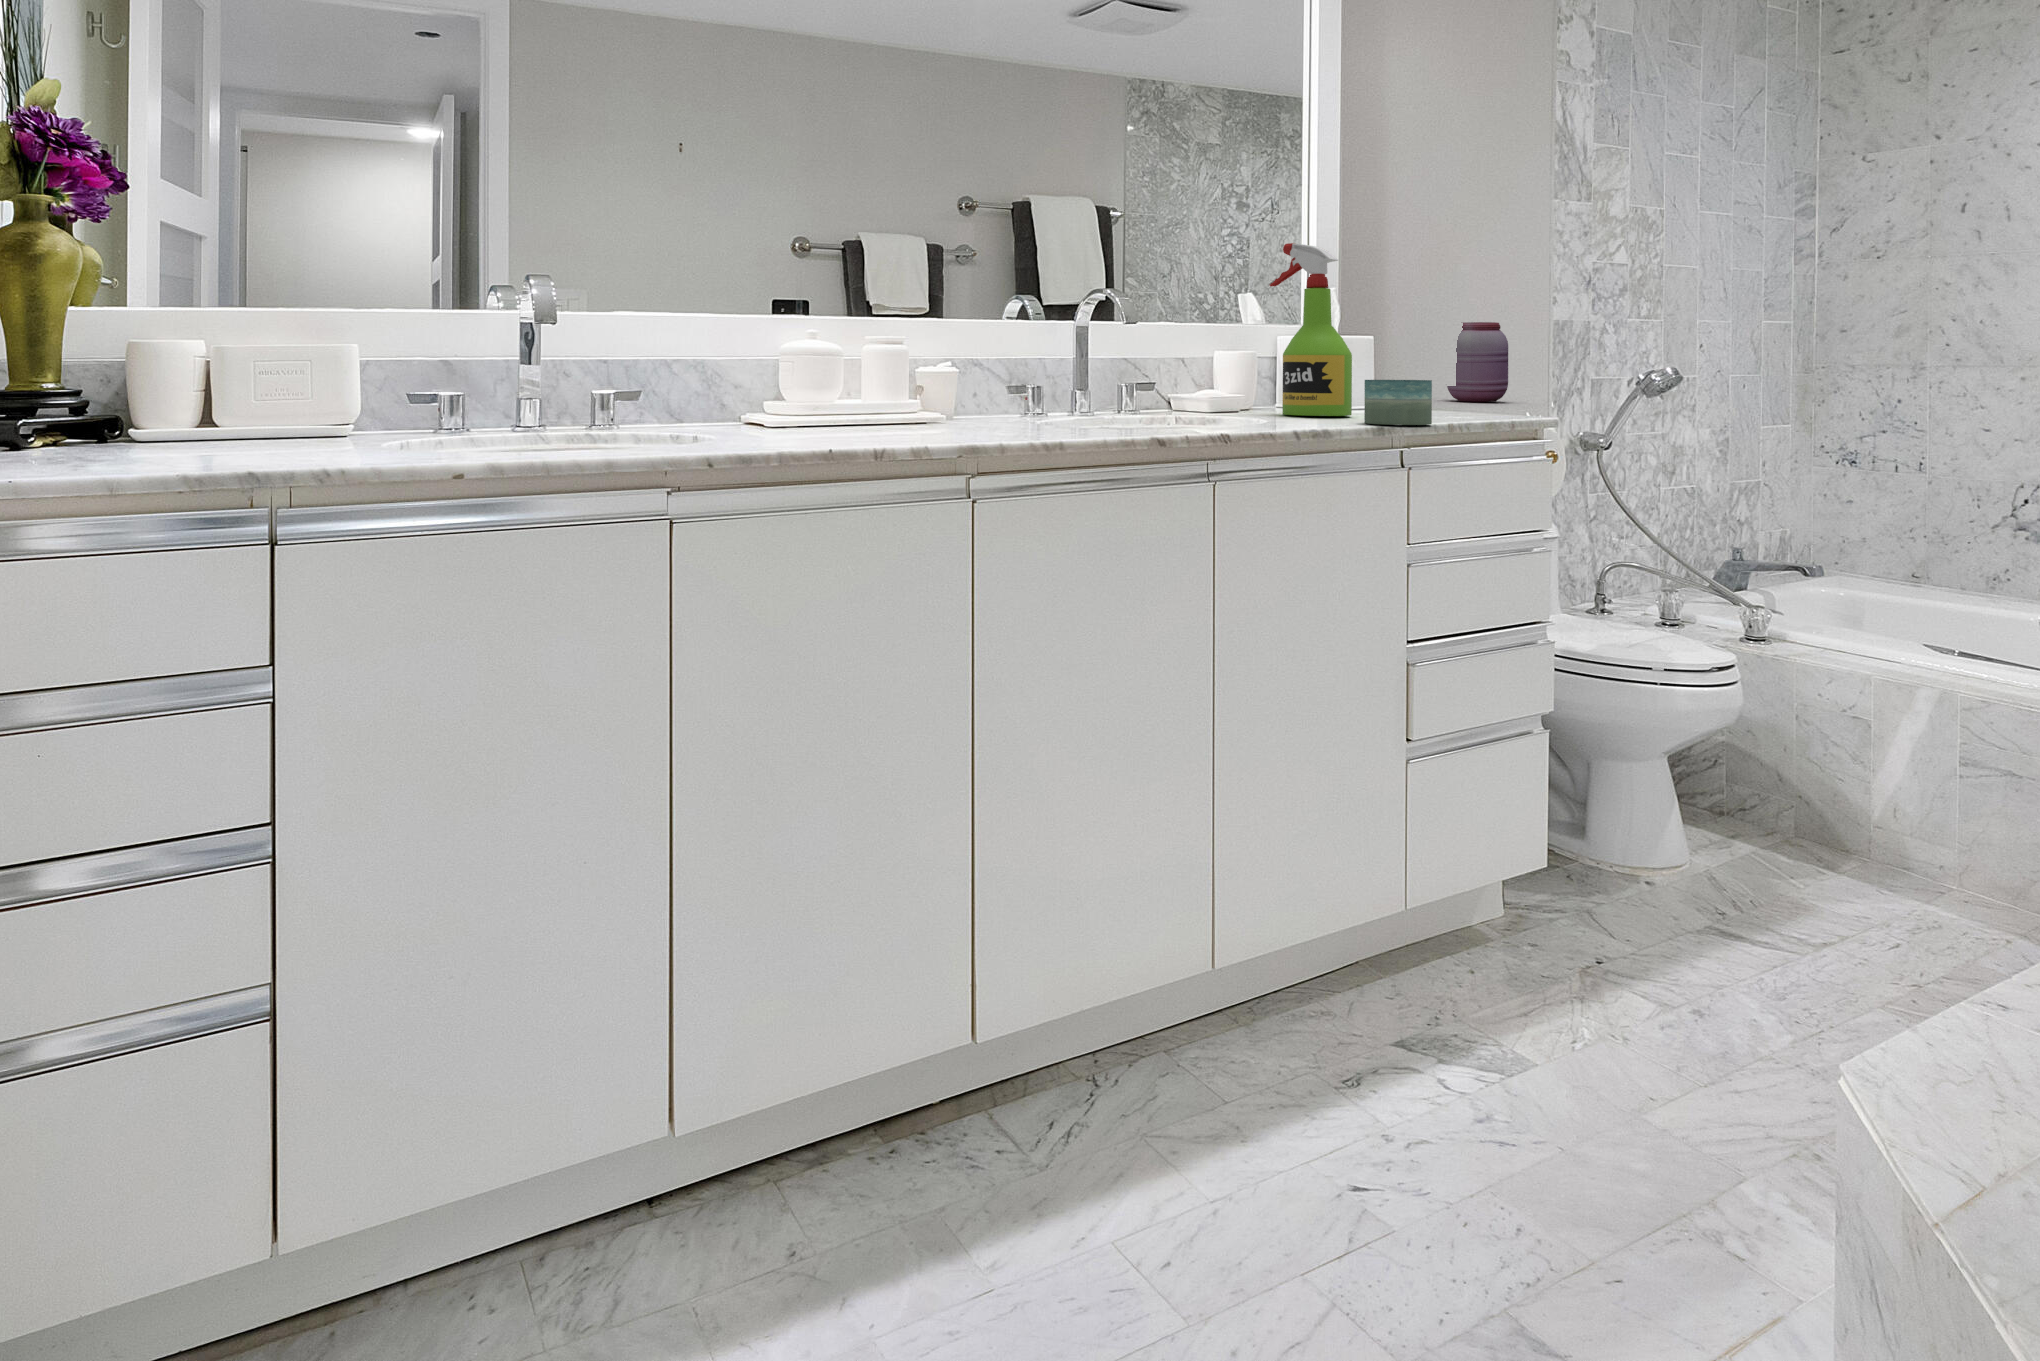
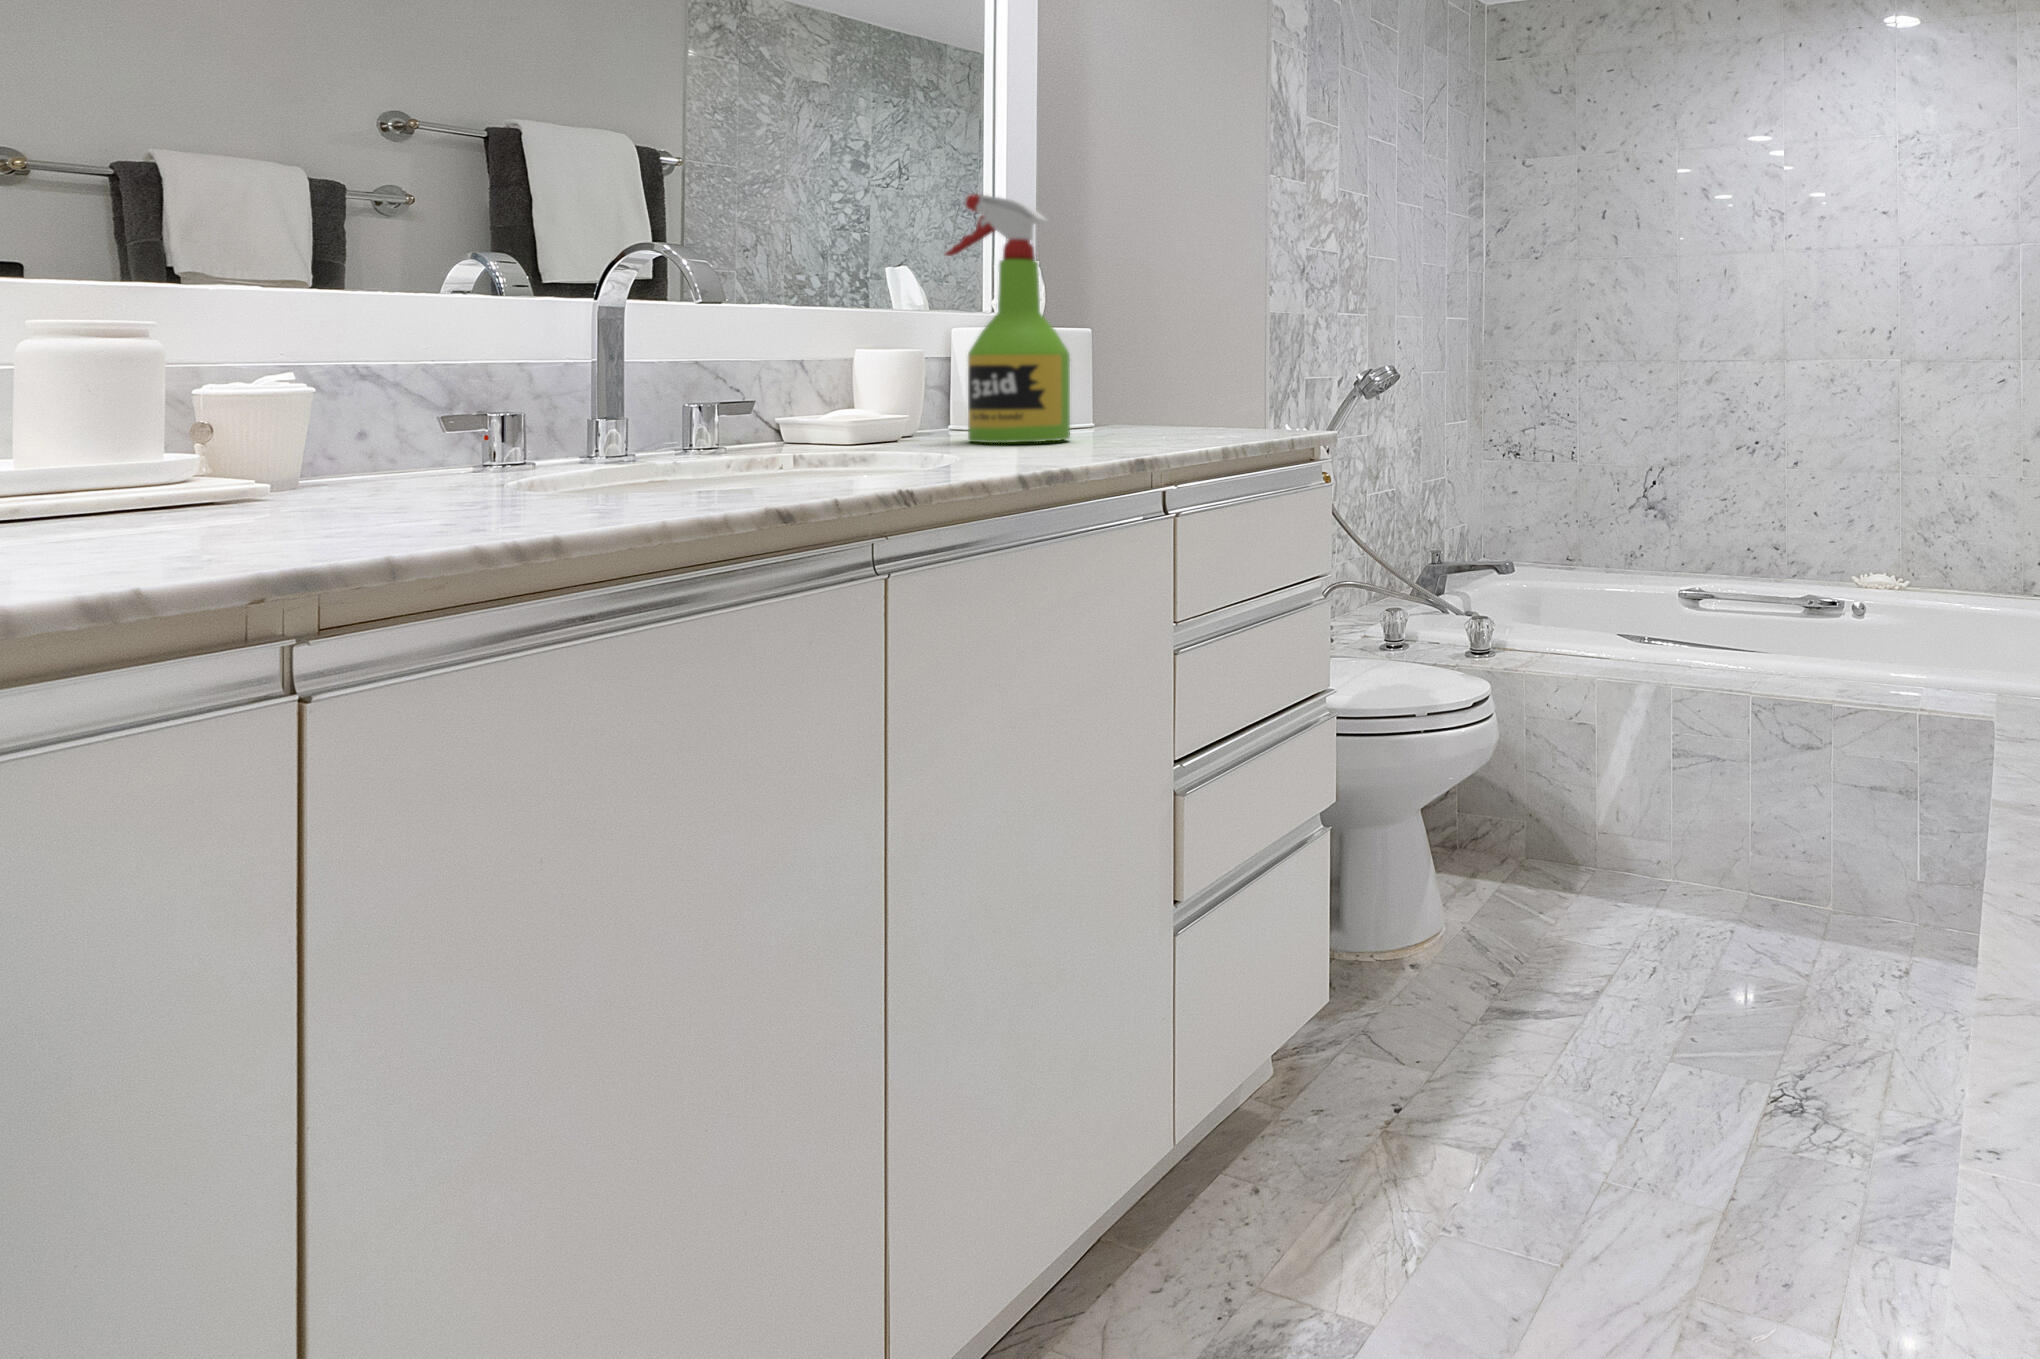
jar: present [1447,322,1508,401] -> none [1156,315,1227,410]
candle: present [1364,380,1432,425] -> none [1100,388,1193,452]

